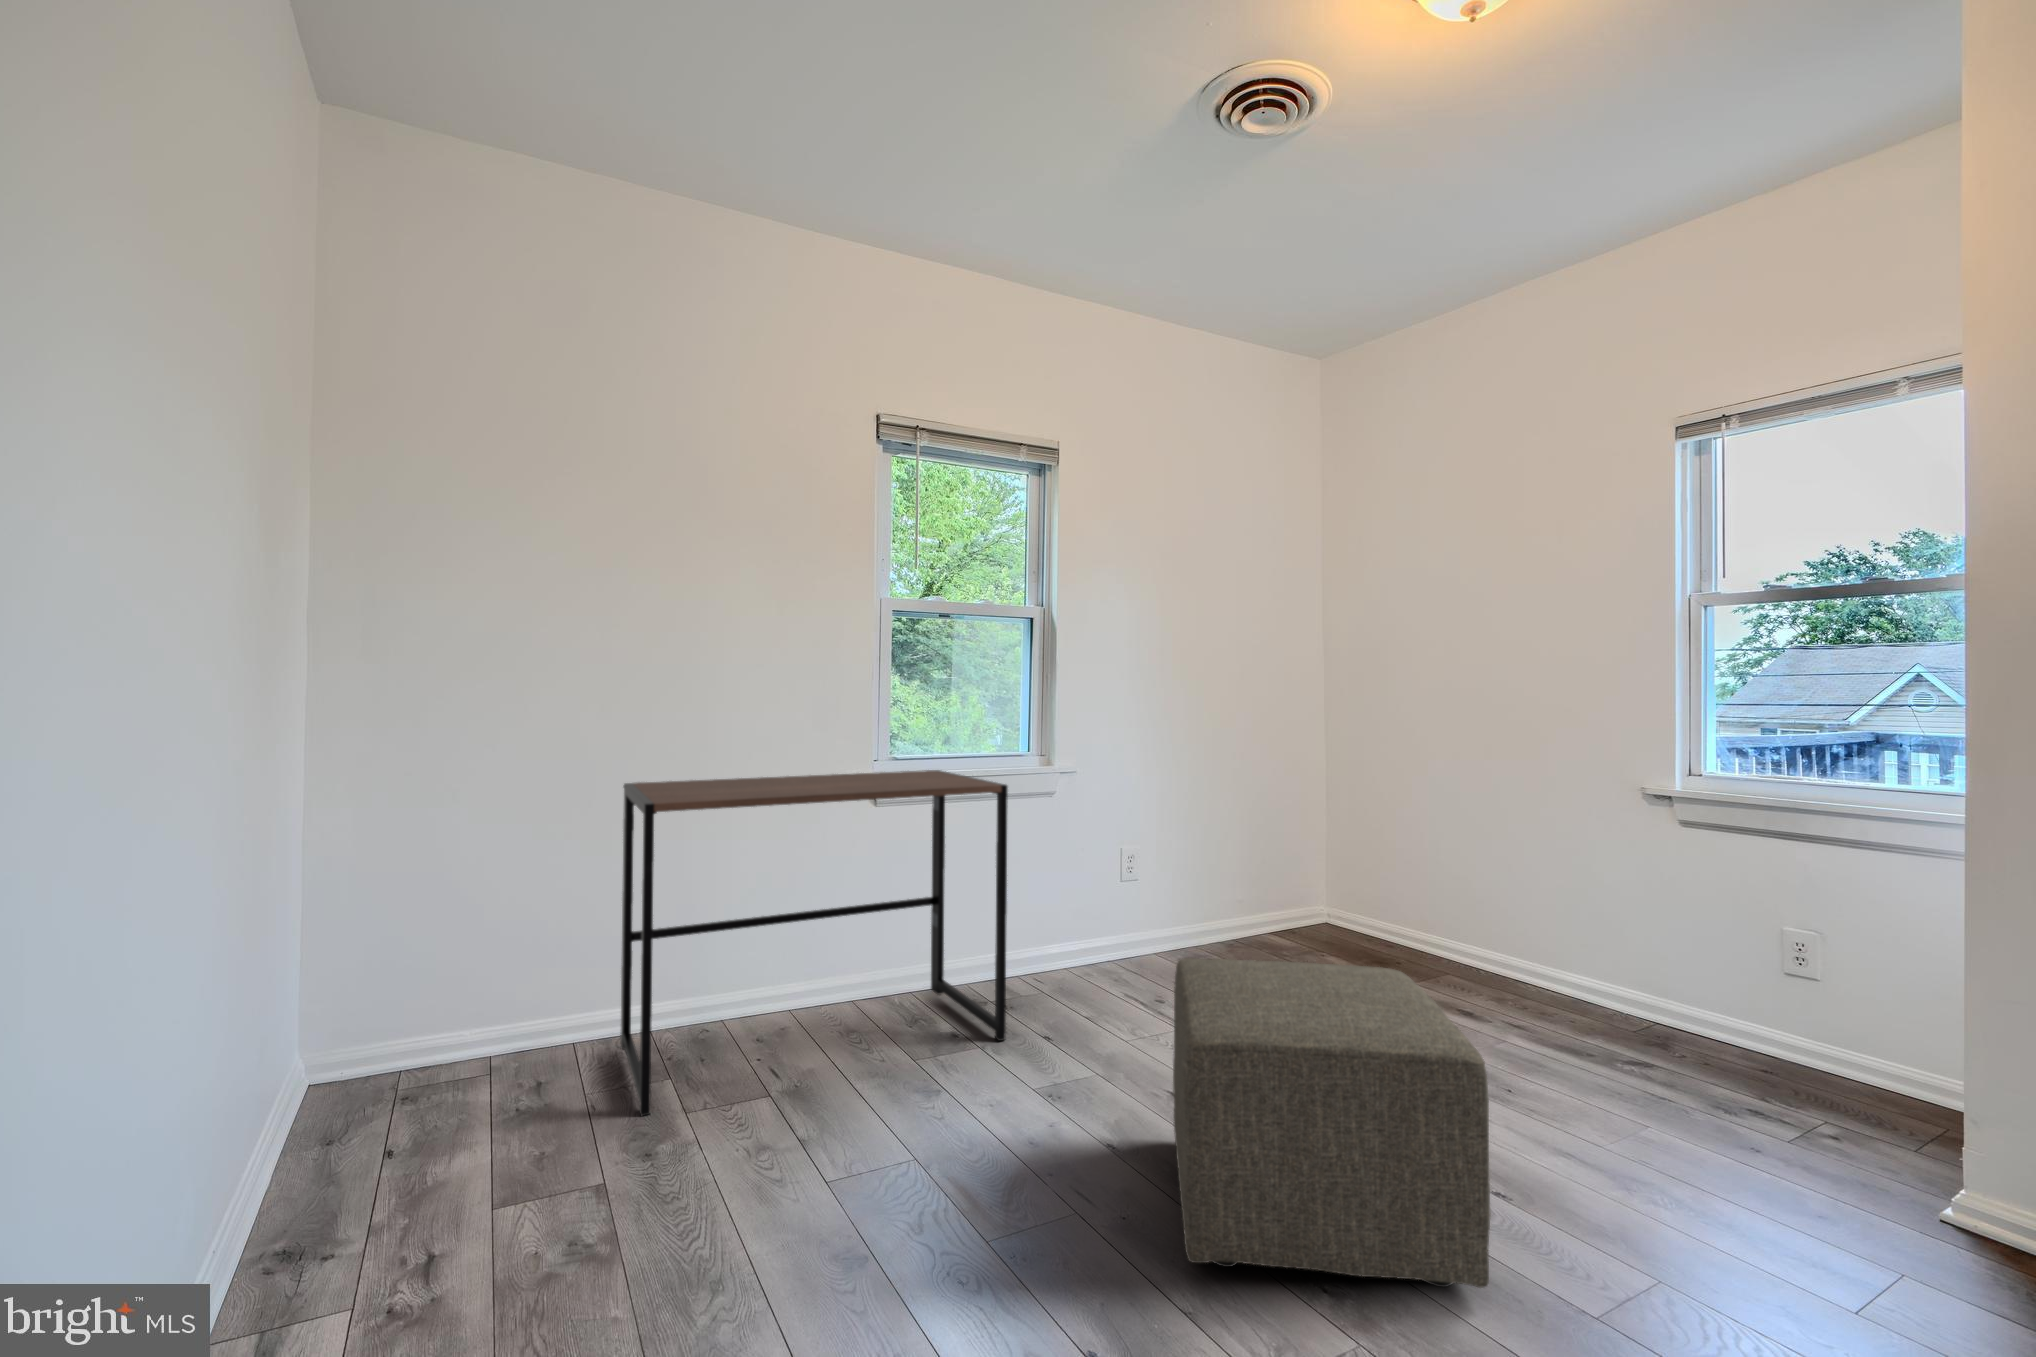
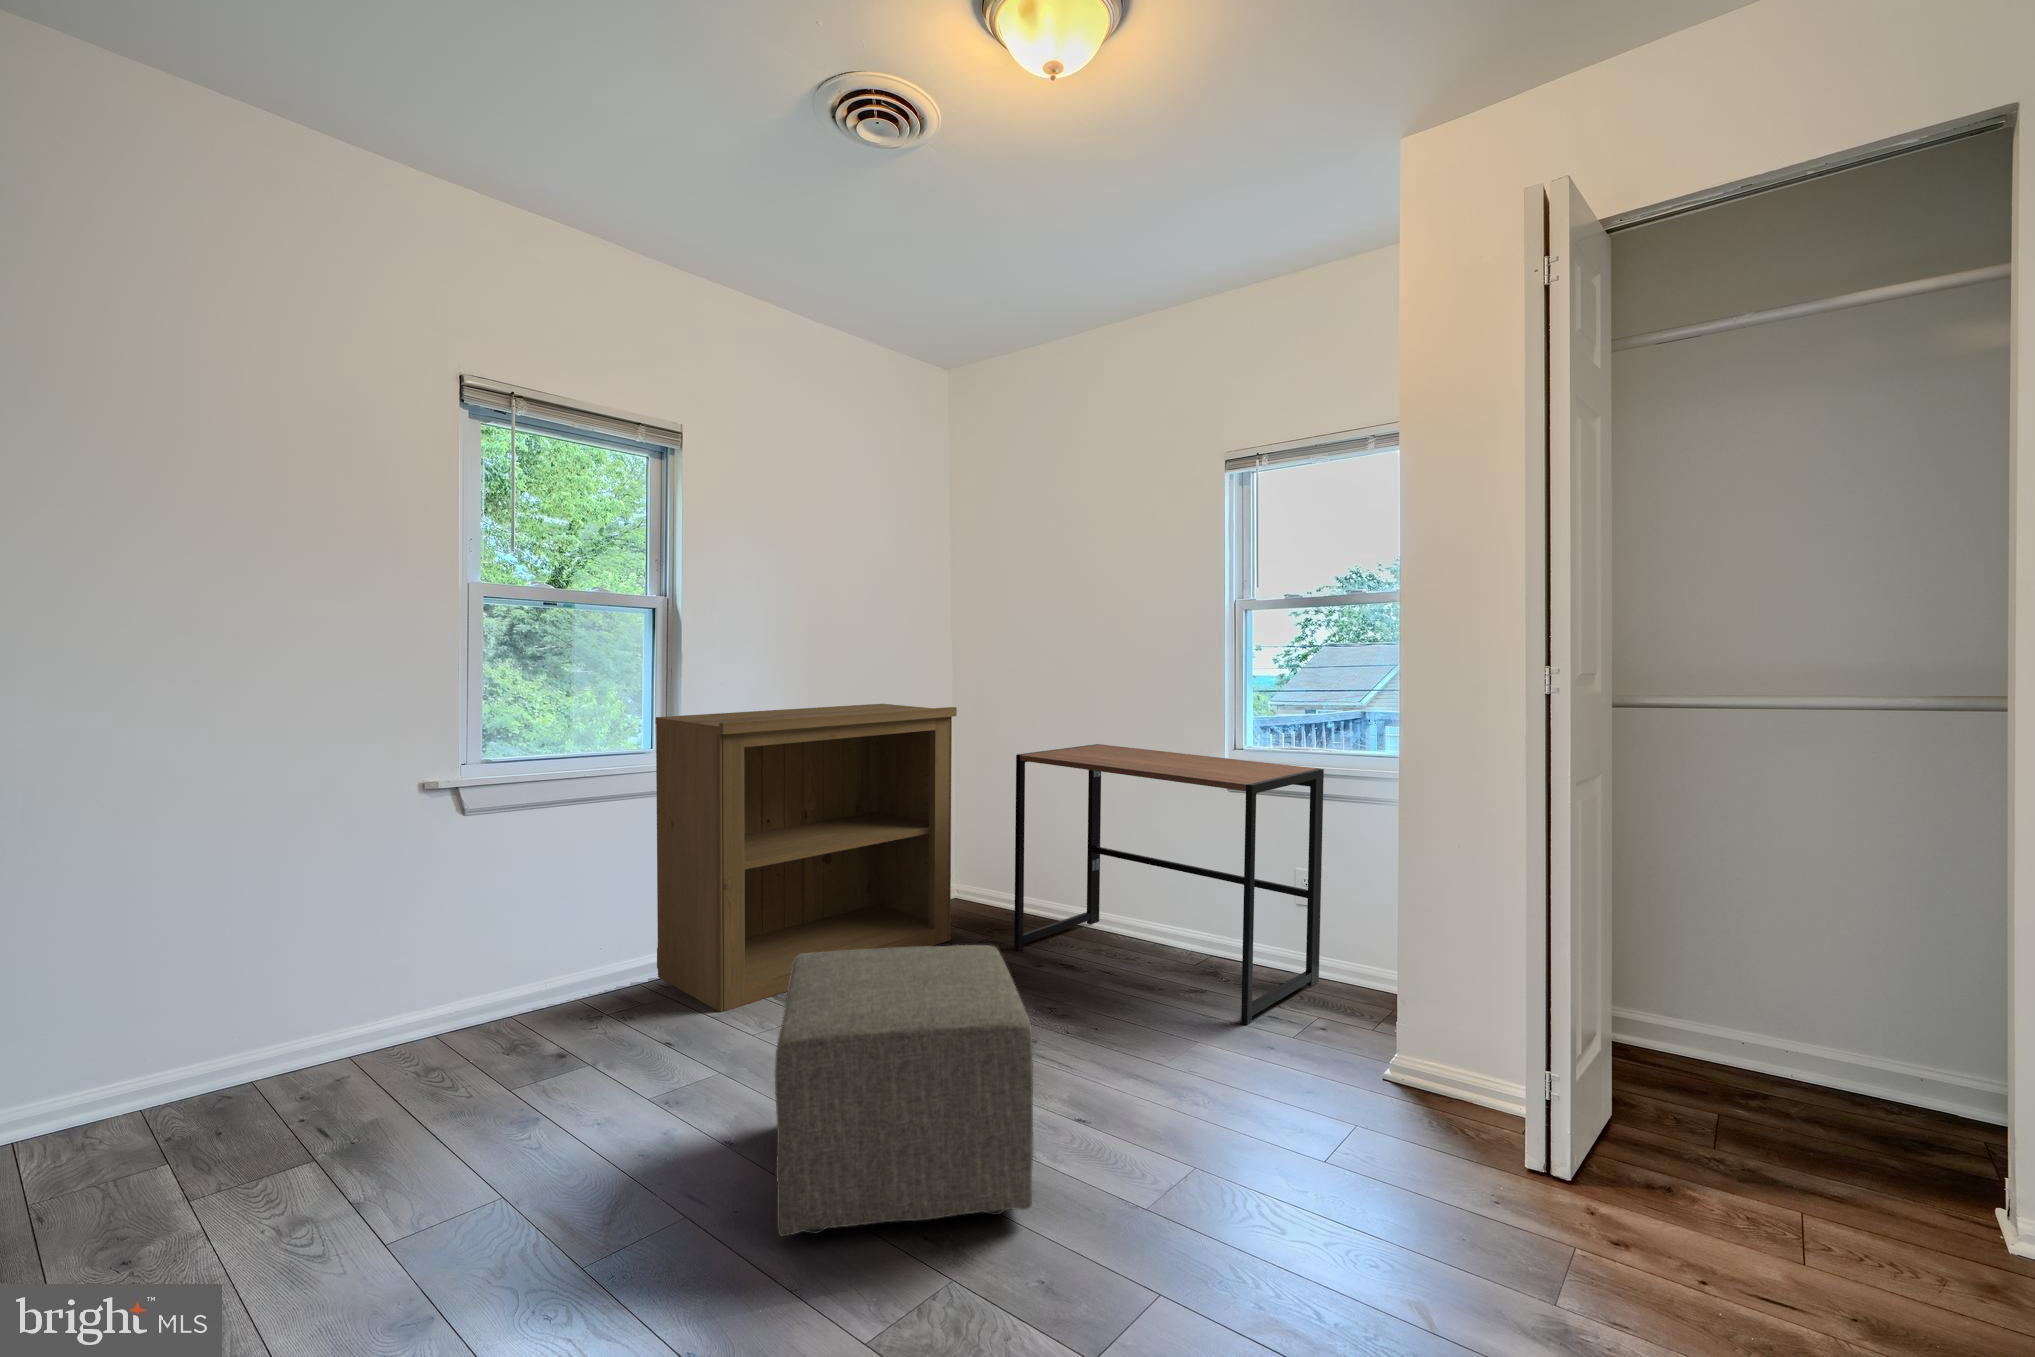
bookshelf: none [1010,721,1308,1018] -> present [656,704,957,1012]
desk: present [620,770,1008,1116] -> present [1014,744,1324,1025]

